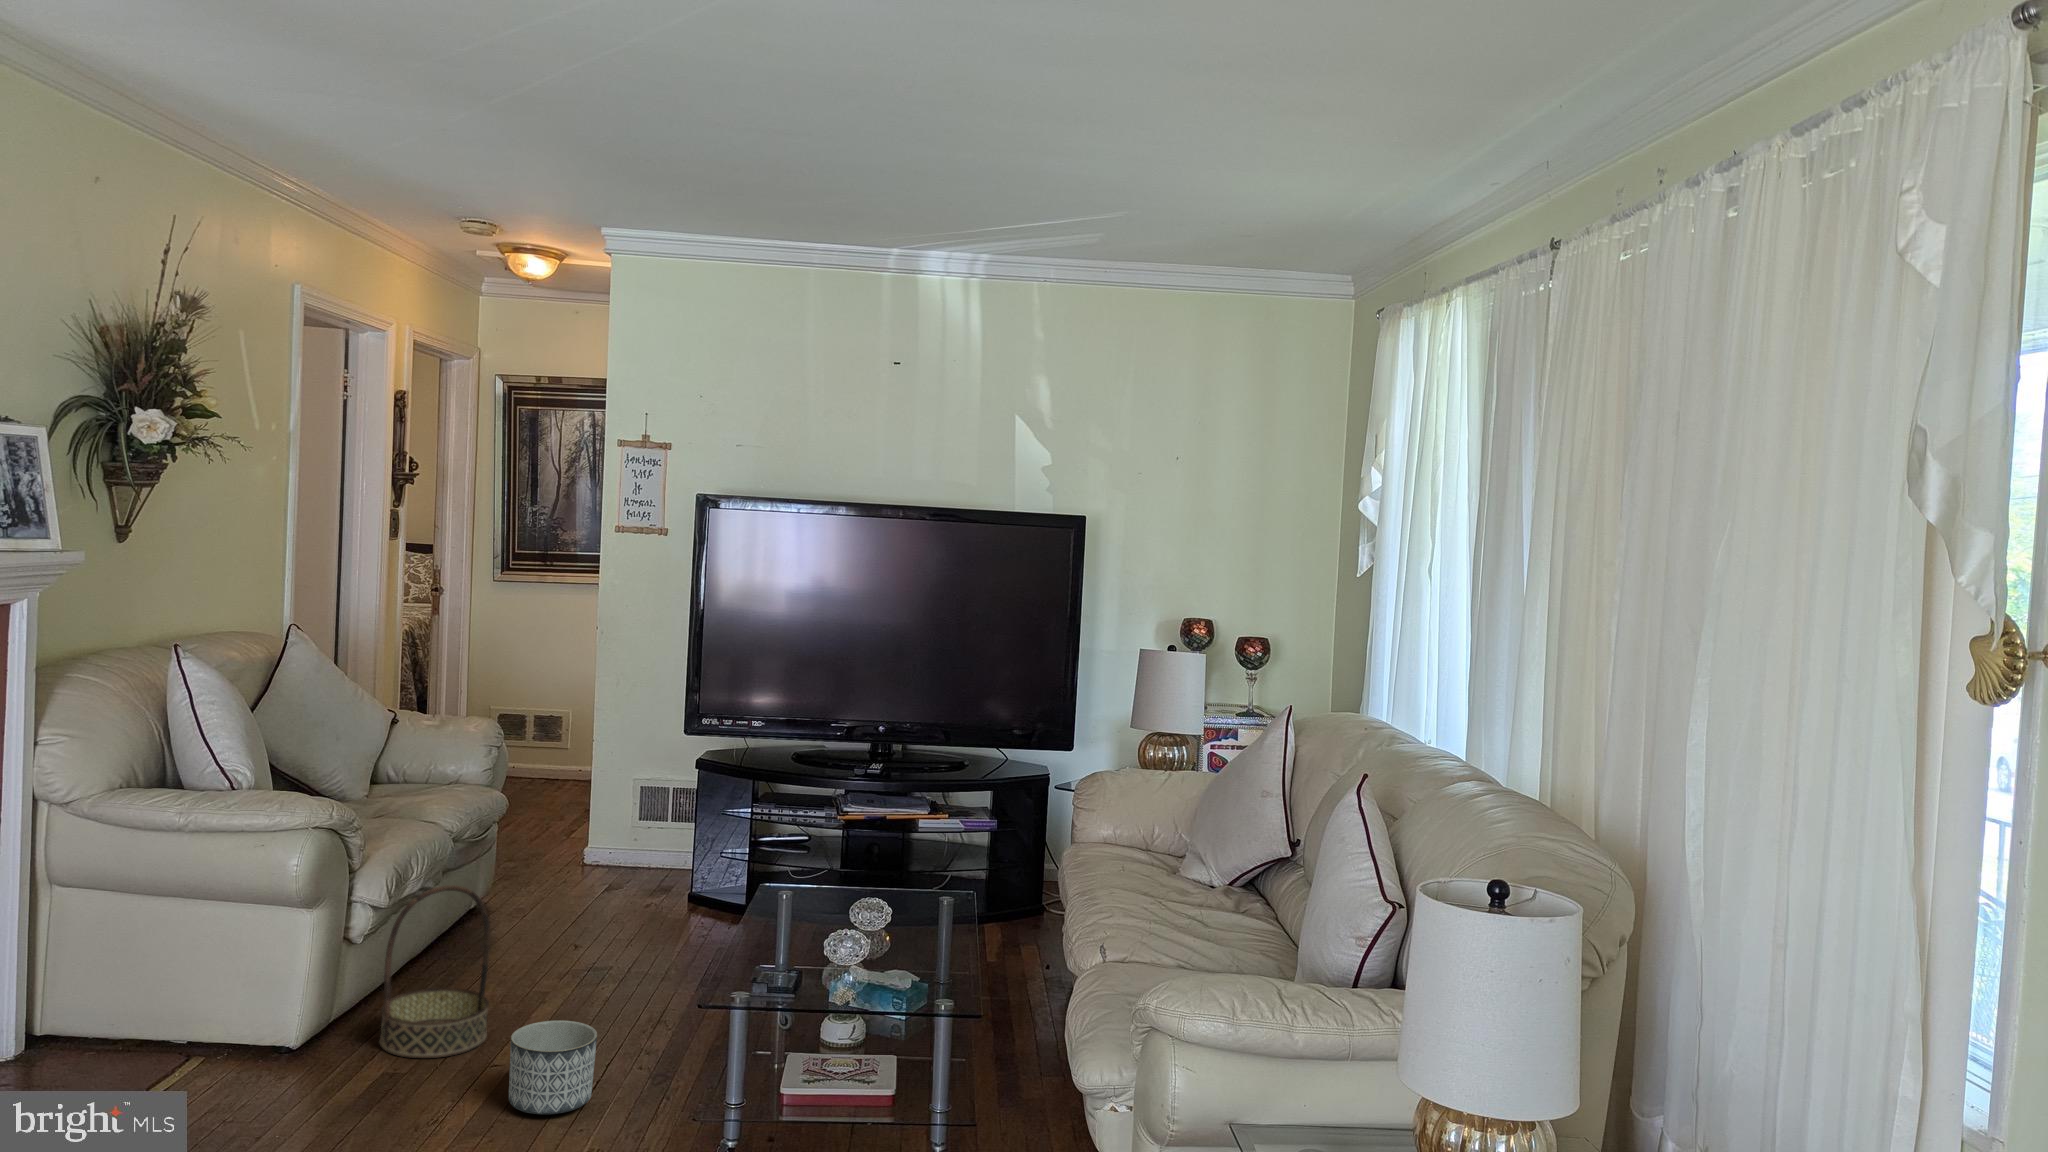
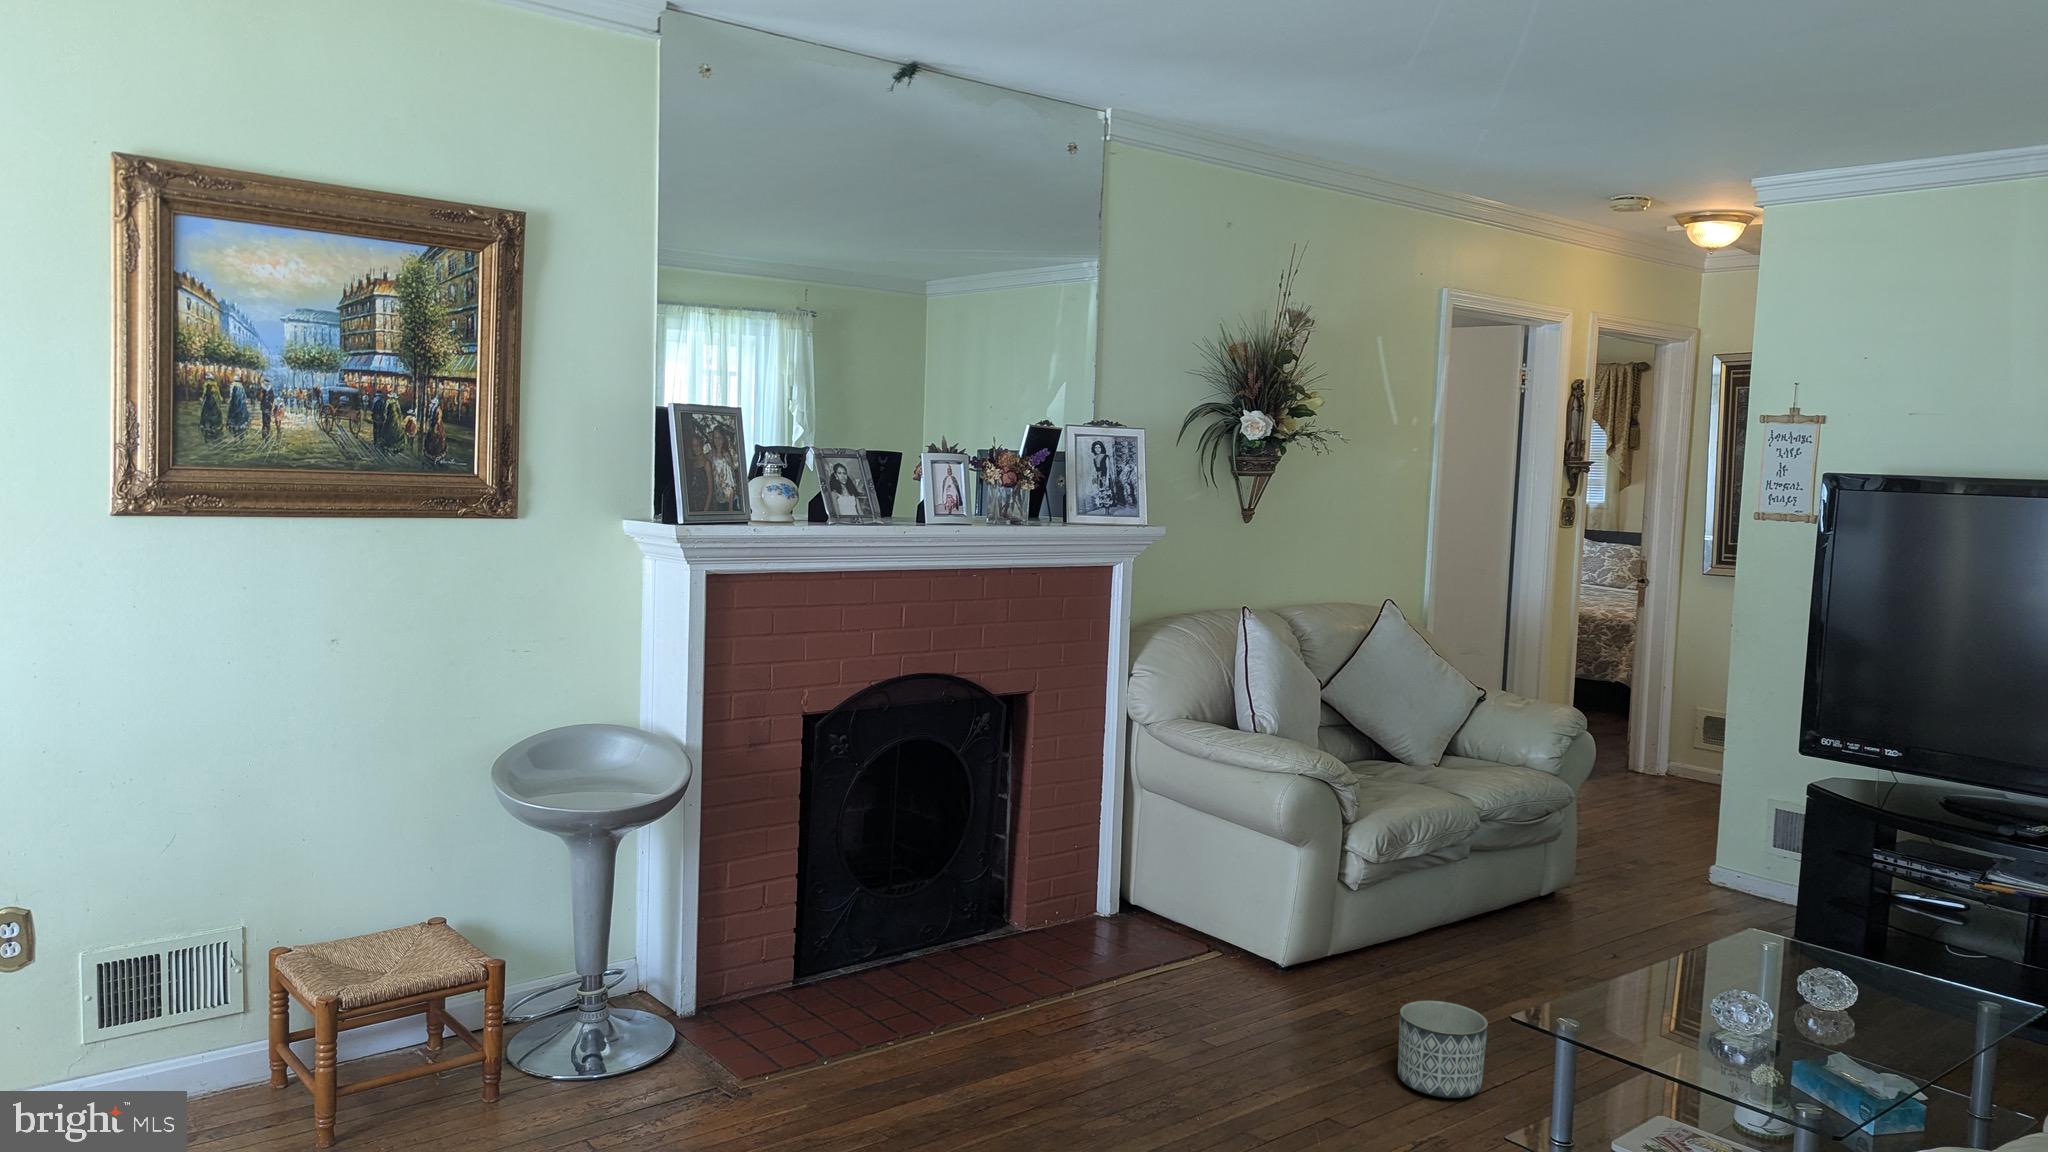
basket: present [379,885,490,1058] -> none [1346,851,1455,1018]

